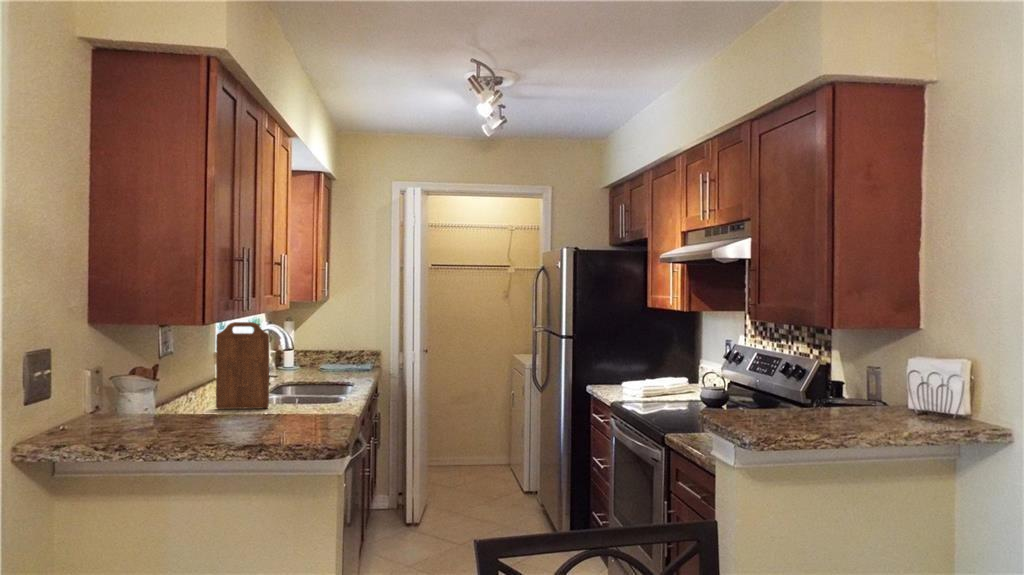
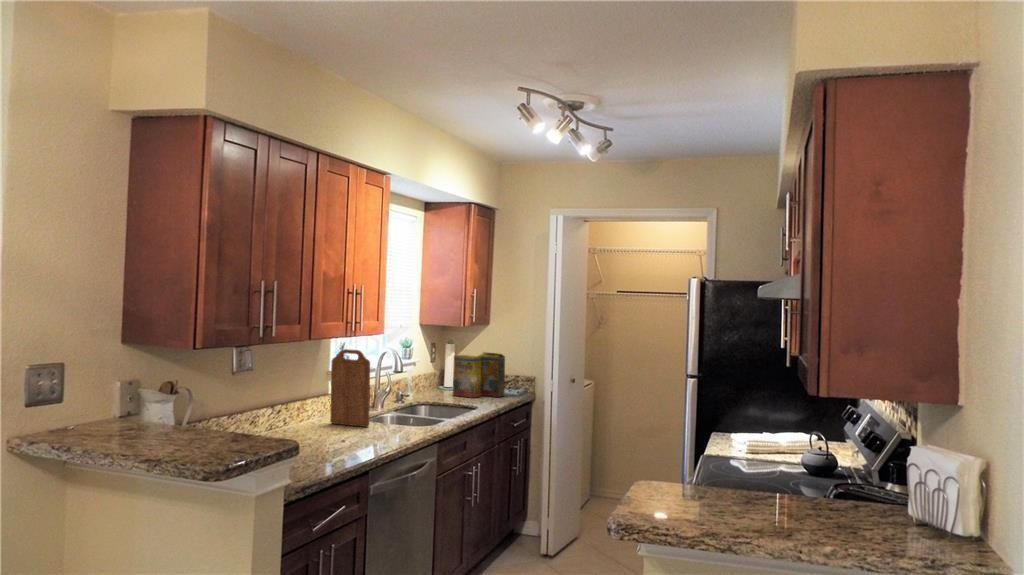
cereal box: none [303,328,357,375] -> present [453,352,505,398]

